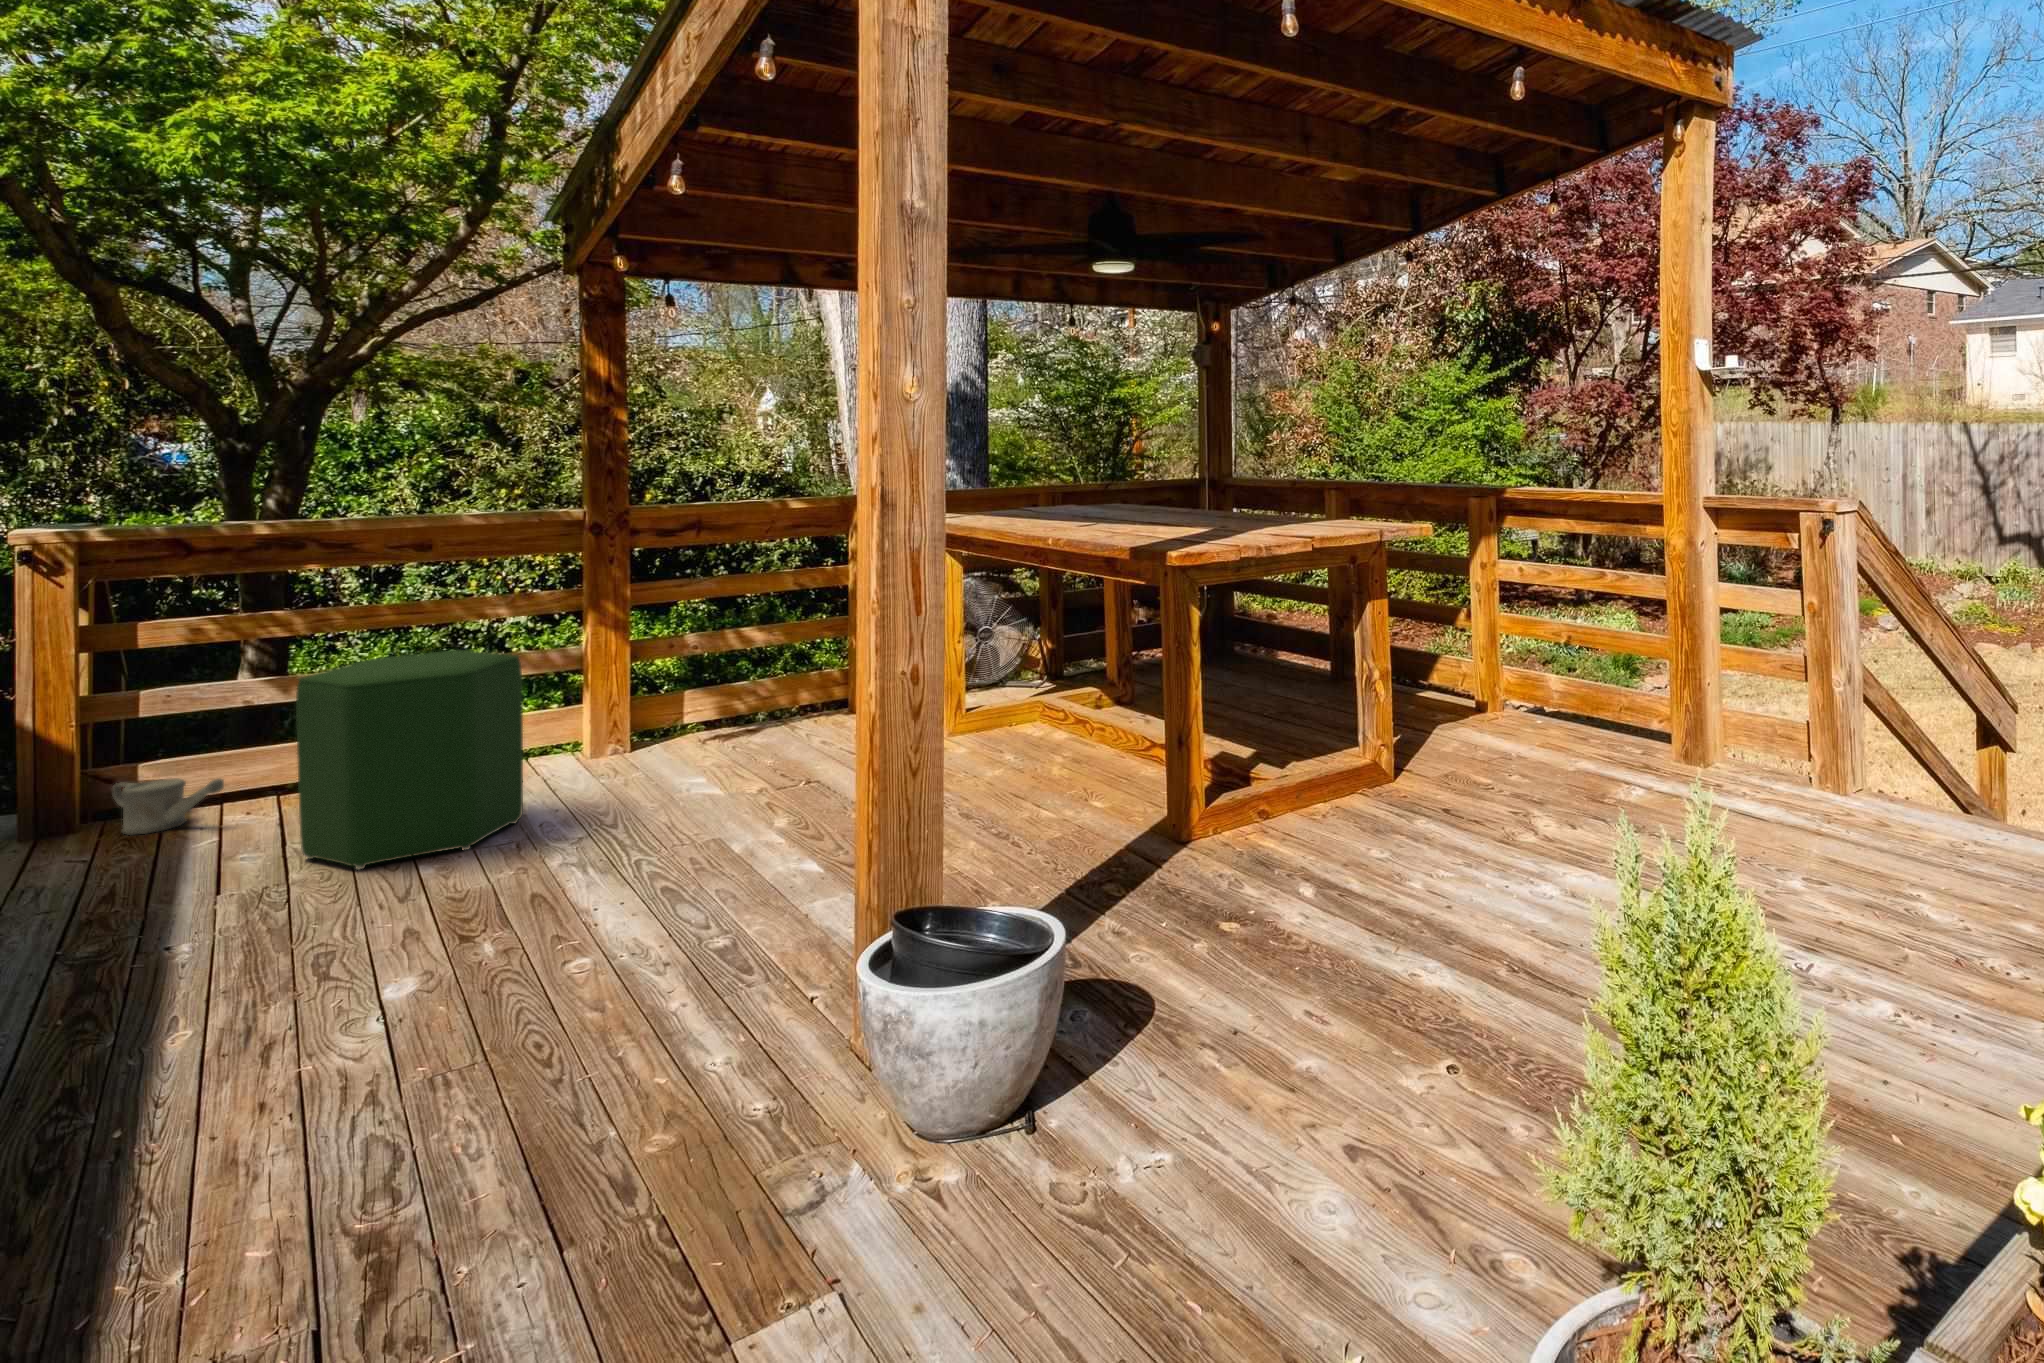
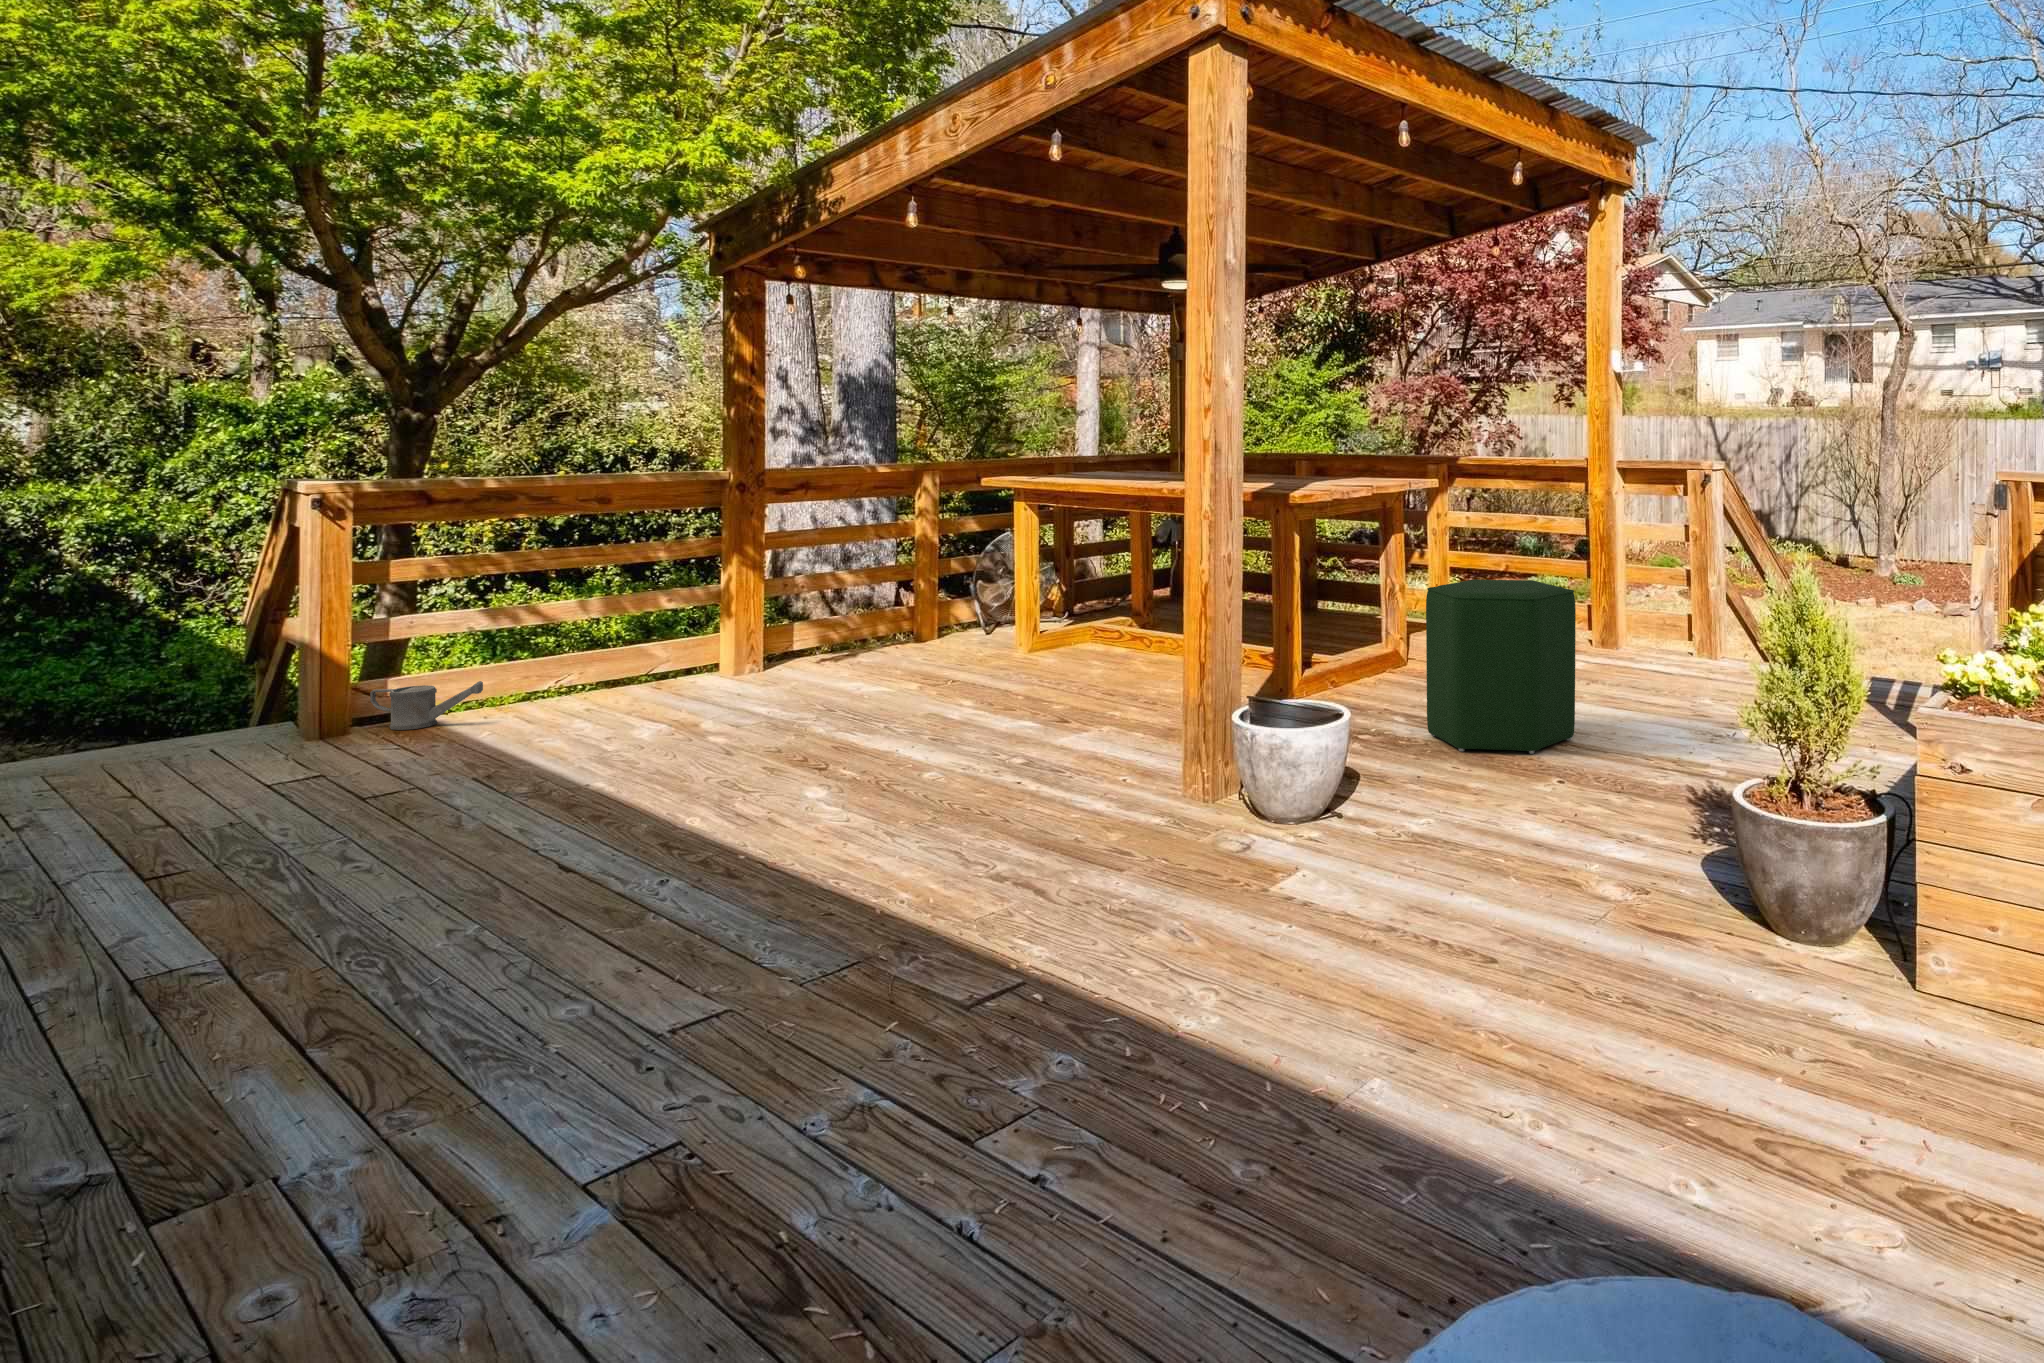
ottoman: present [296,650,523,870] -> present [1426,579,1576,754]

